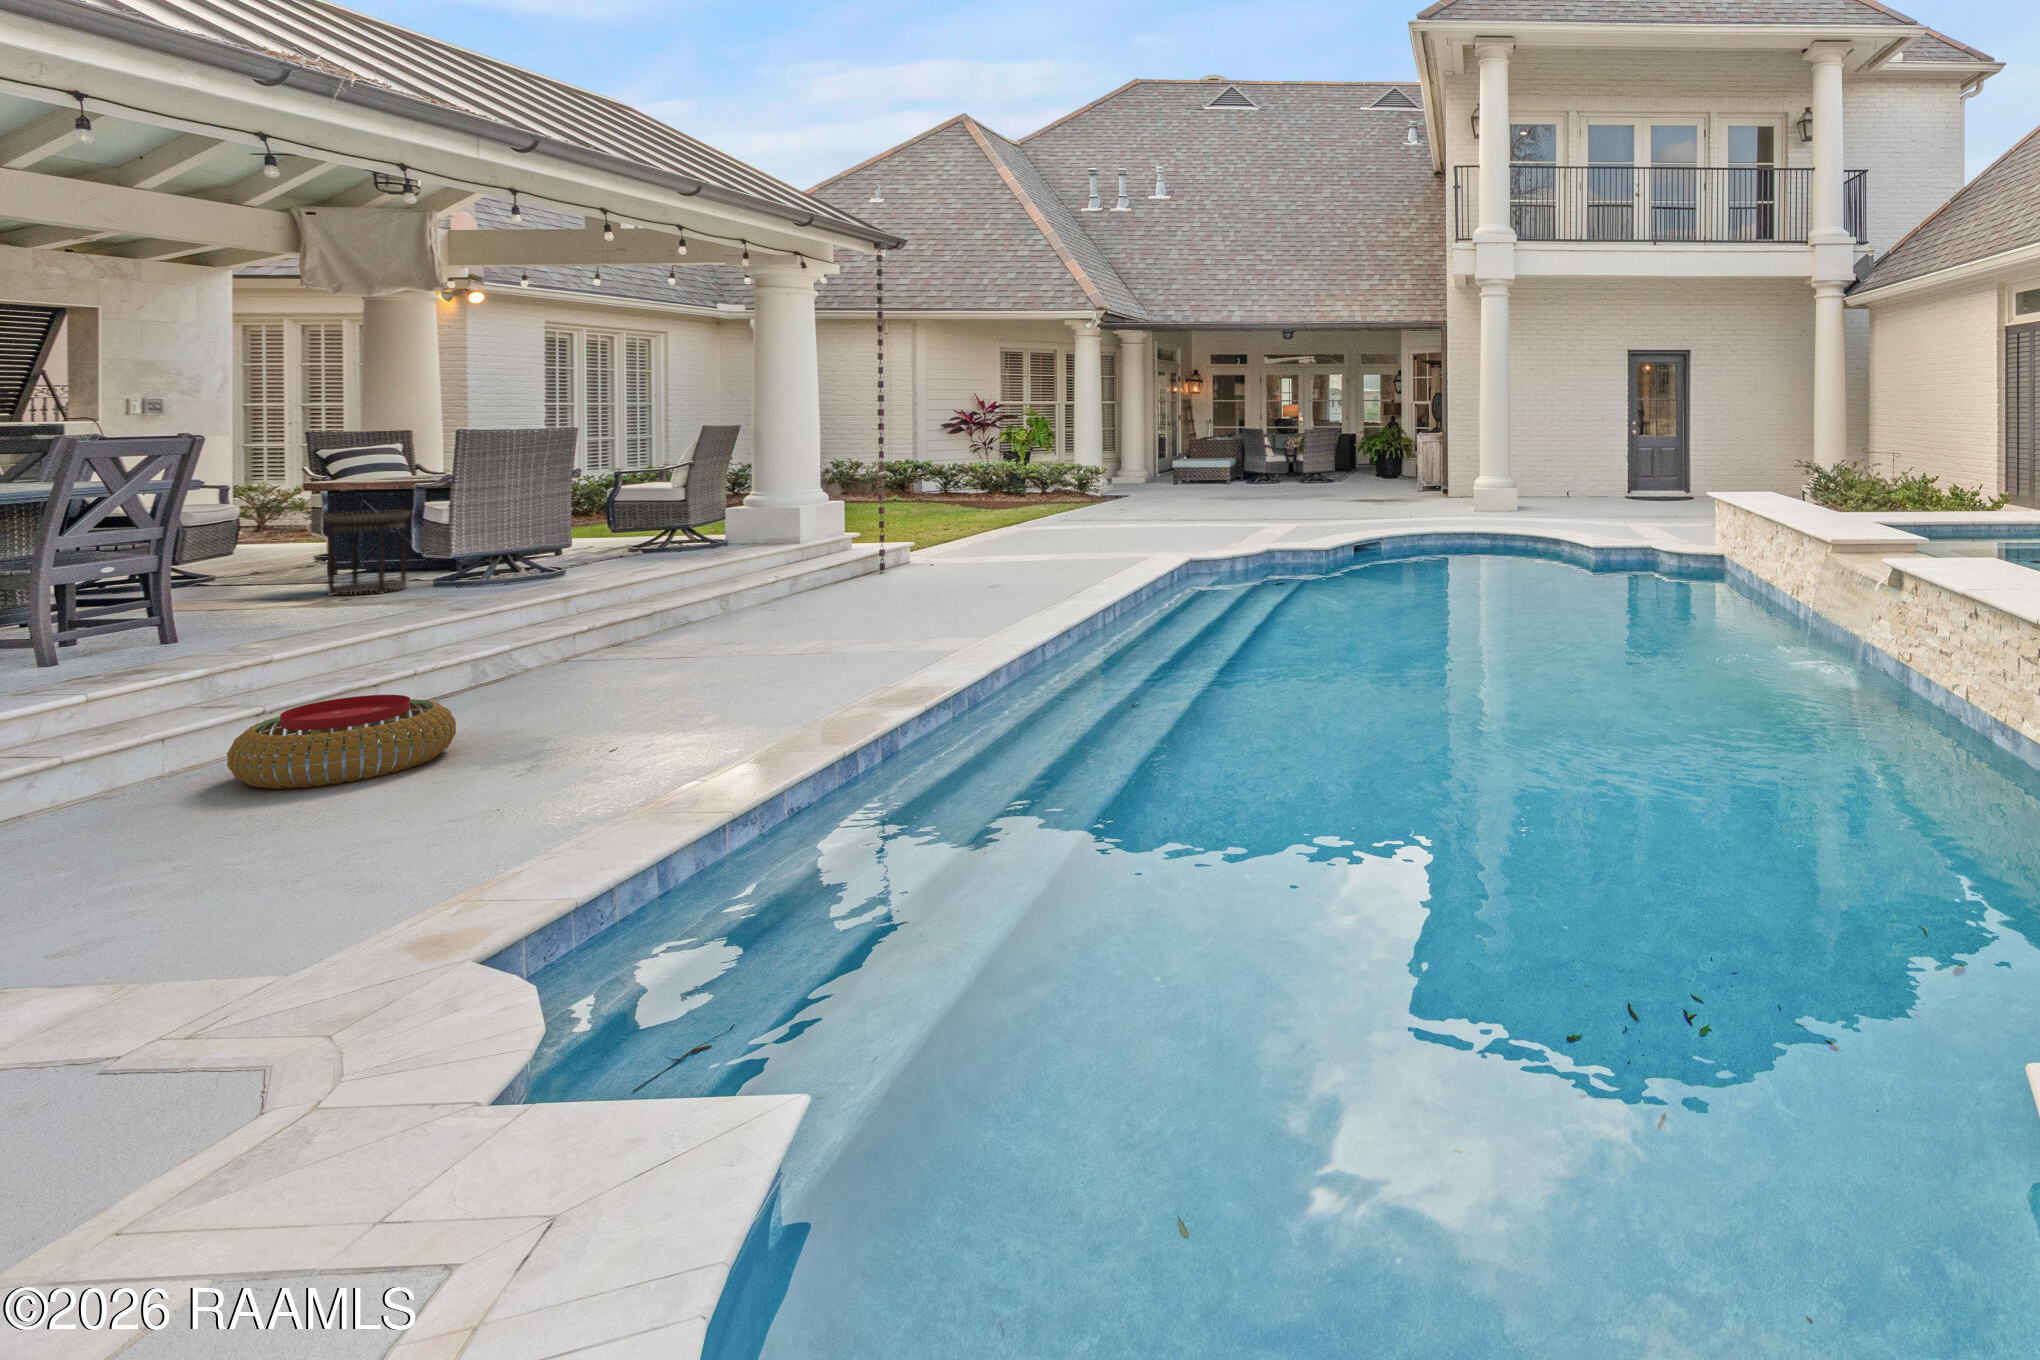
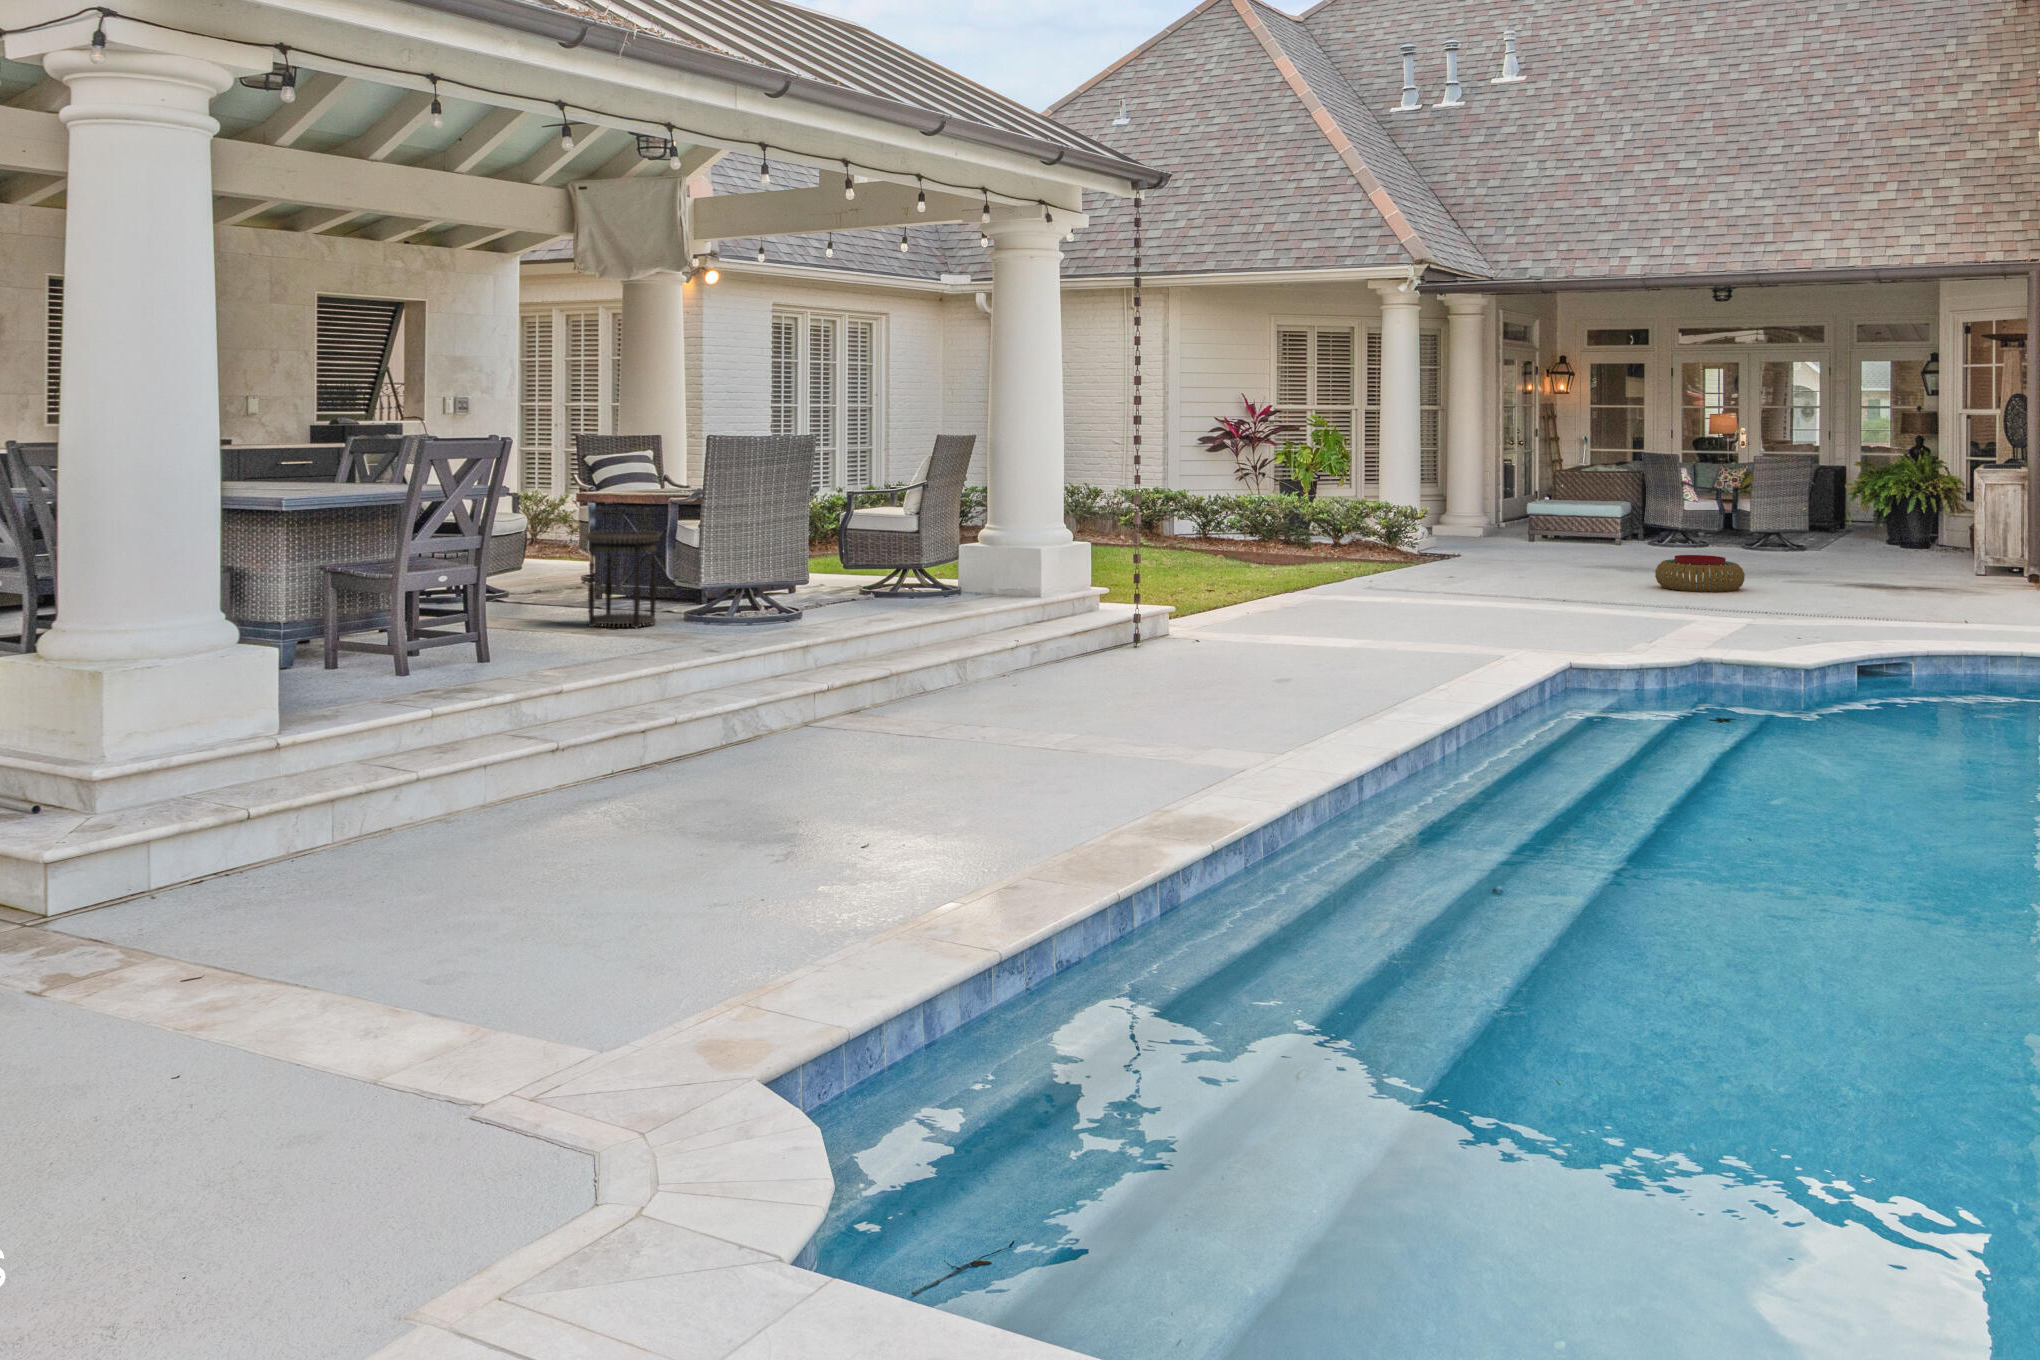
pouf: present [227,695,456,789] -> present [1655,555,1745,592]

